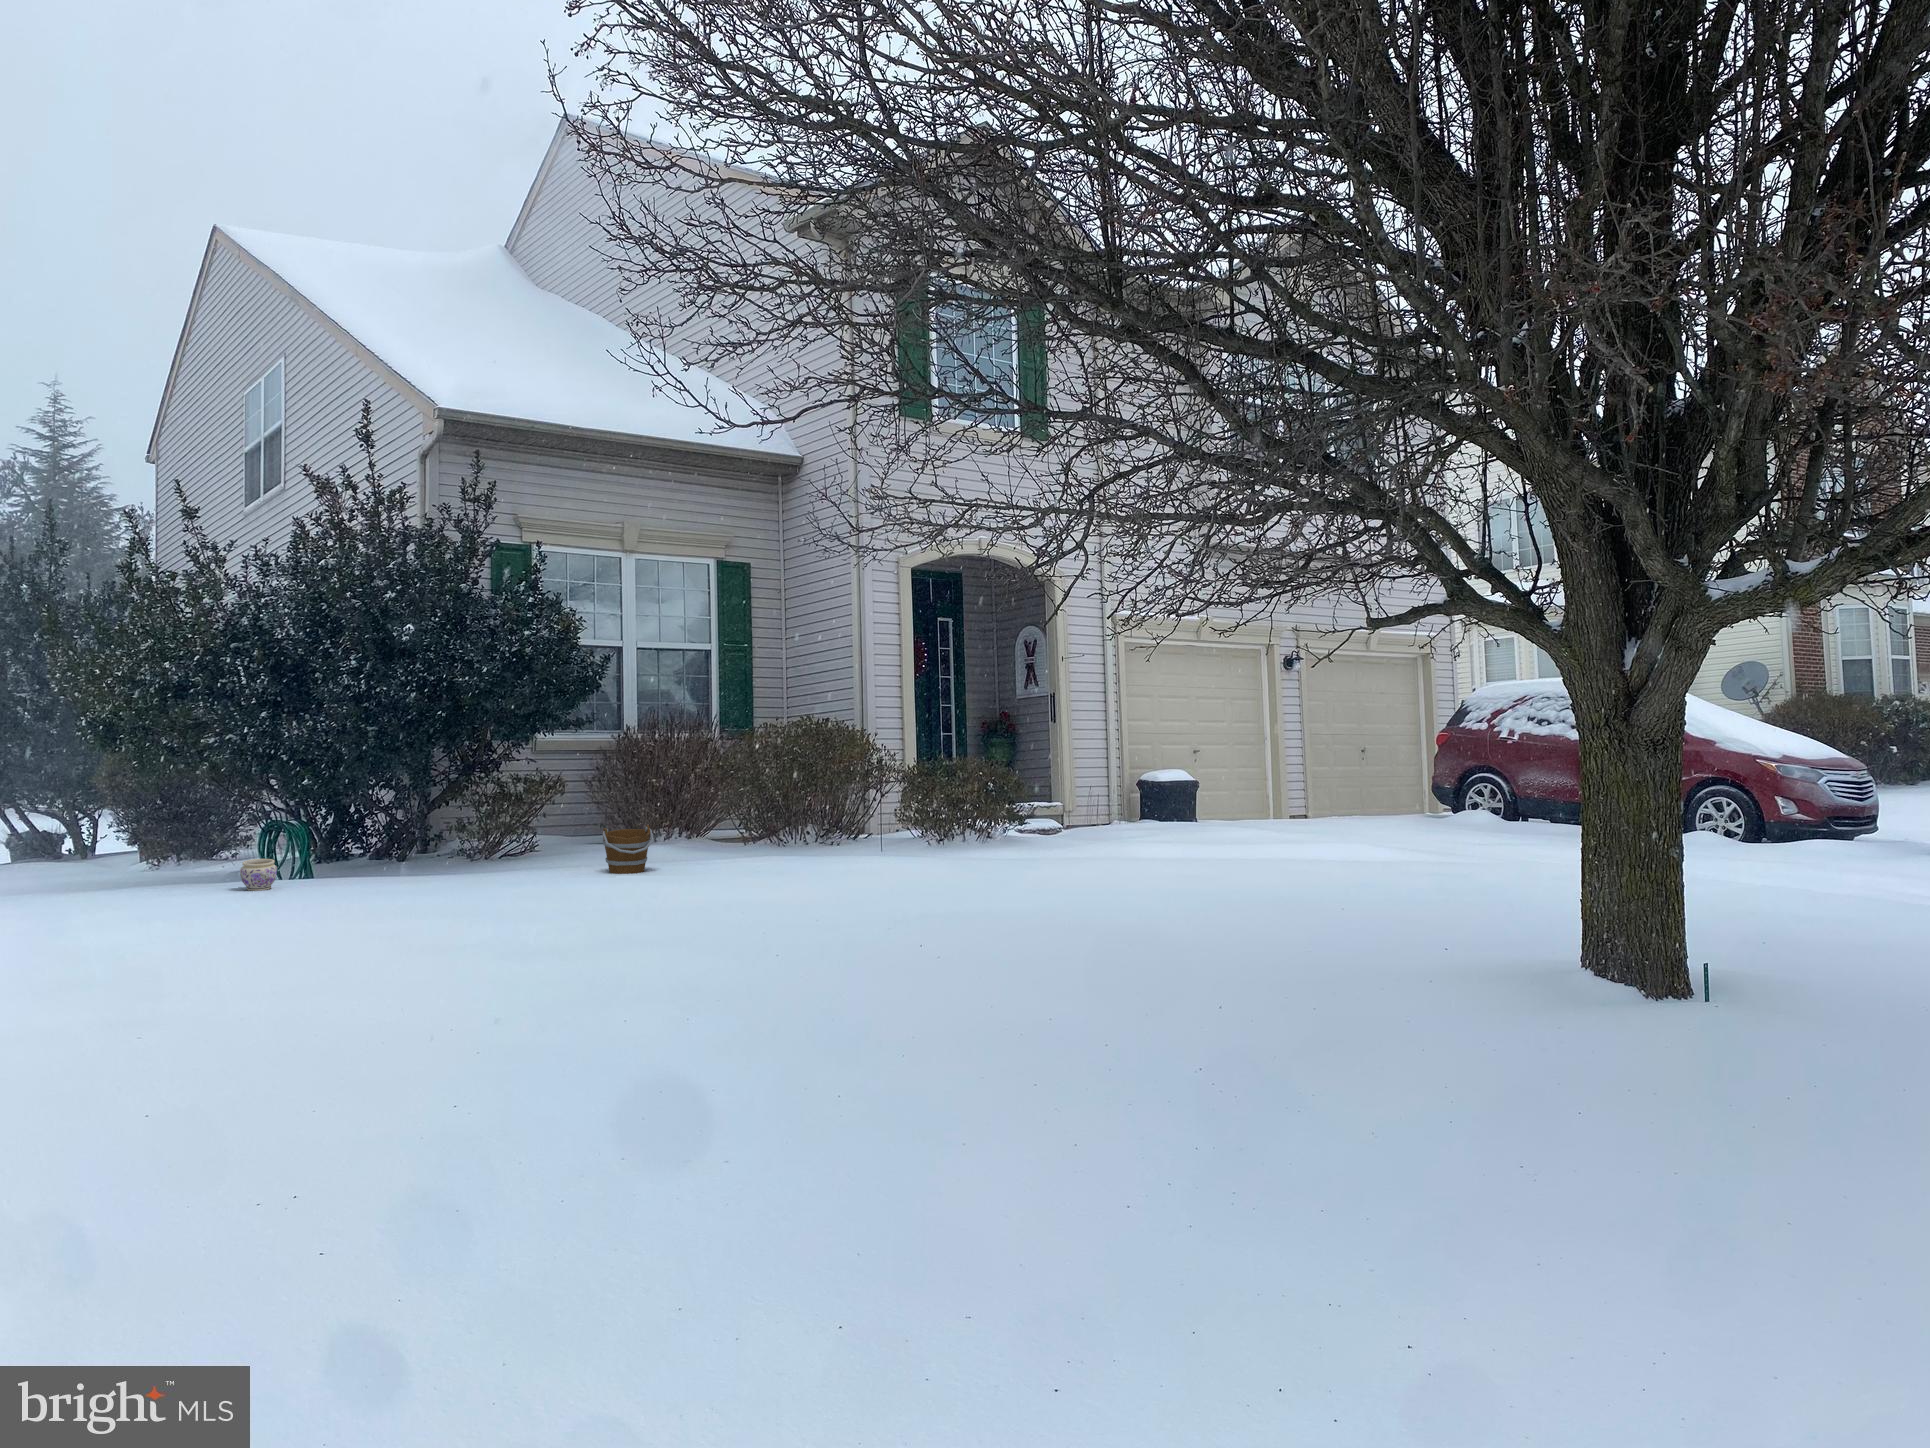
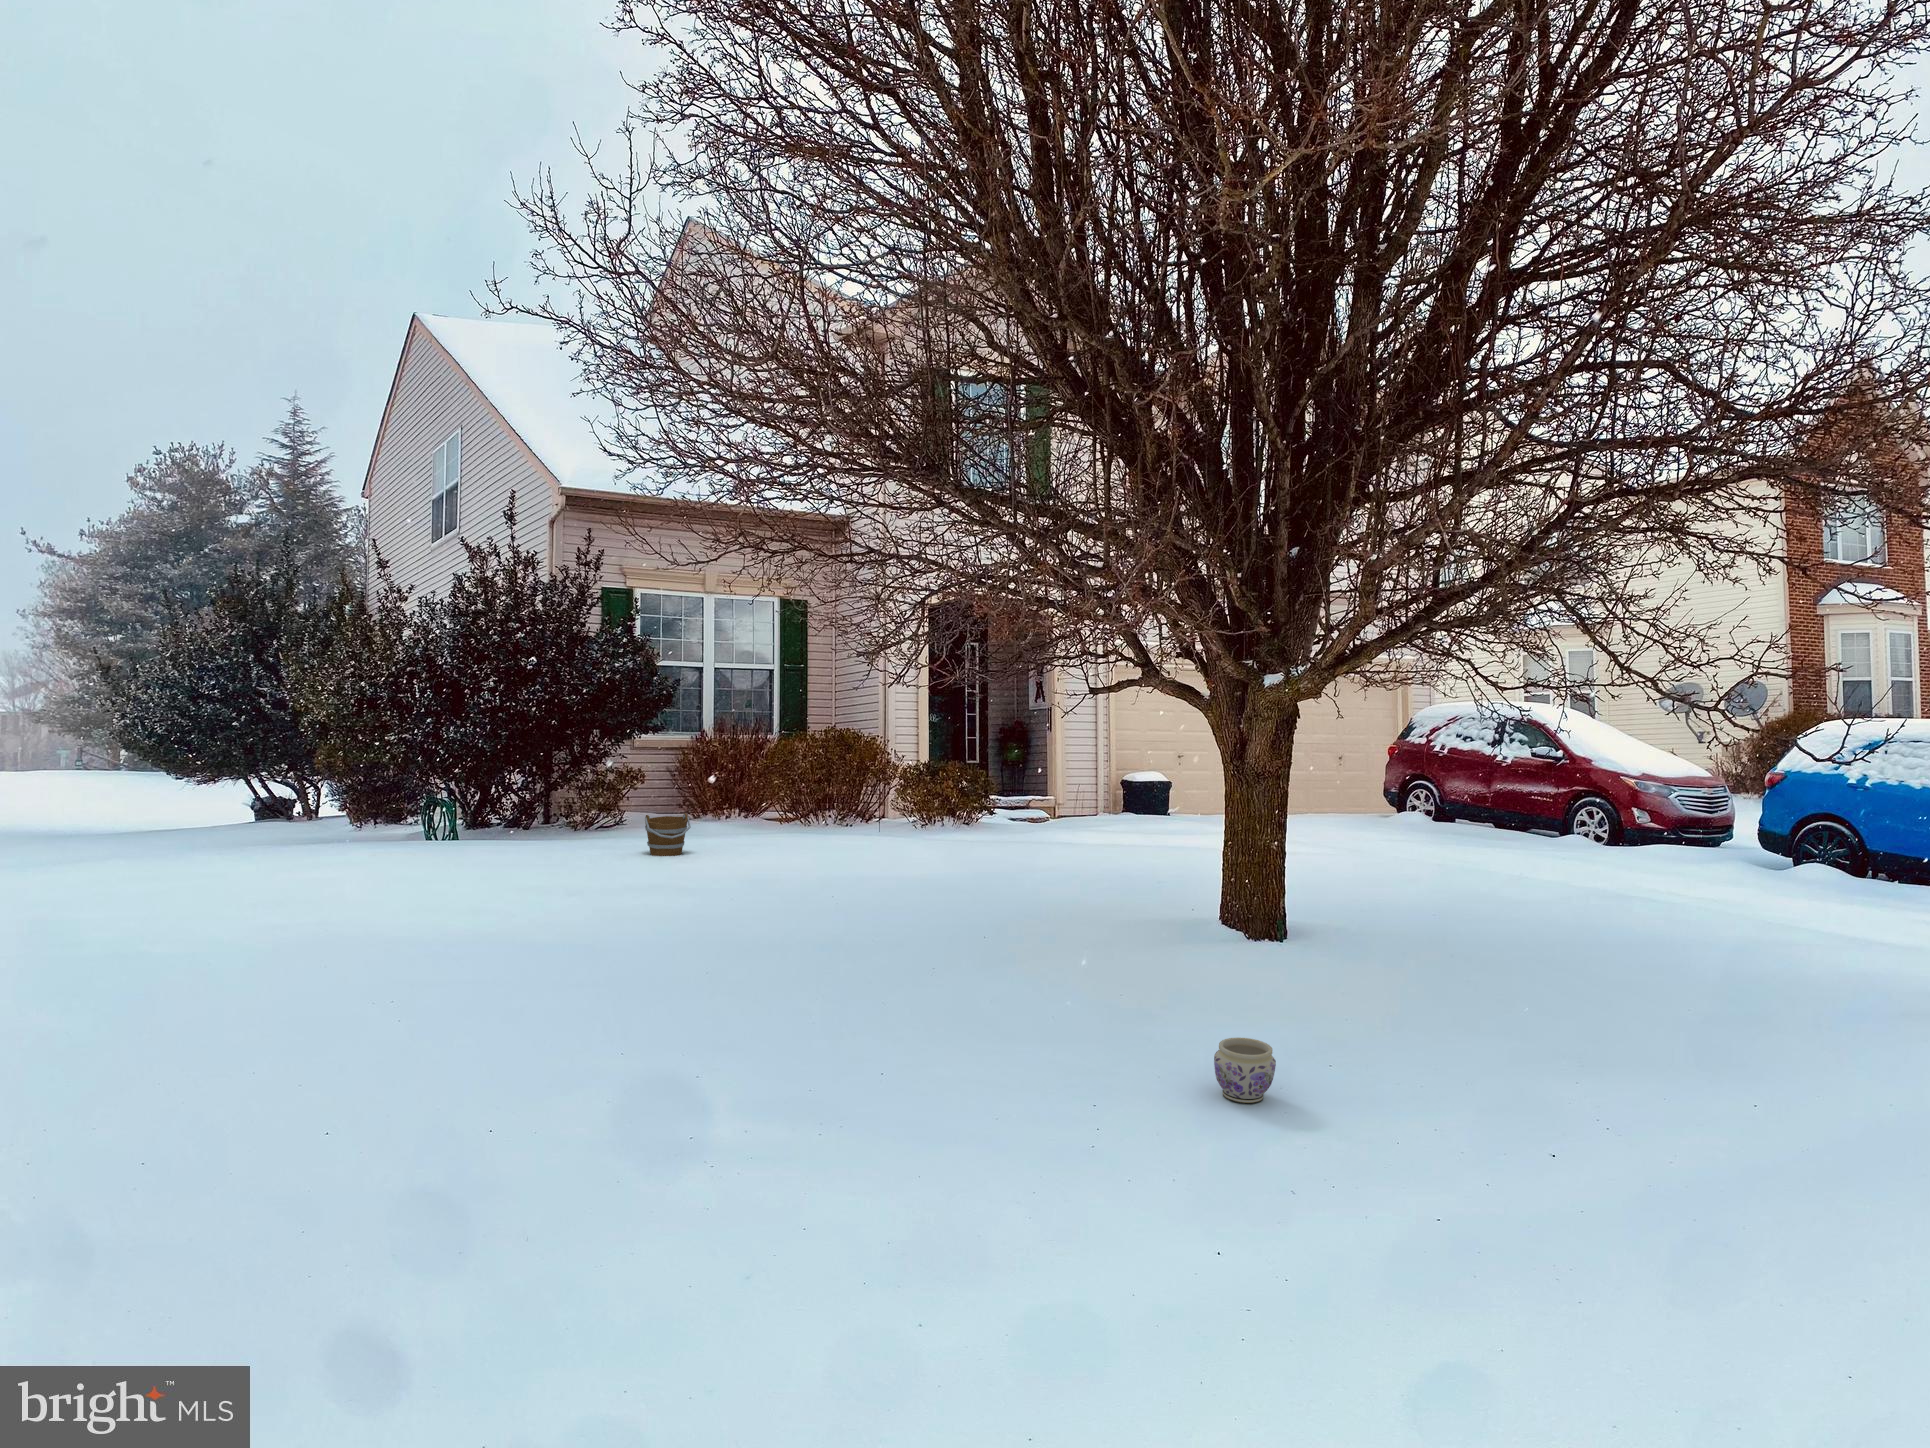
planter: present [240,859,277,891] -> present [1214,1038,1276,1104]

